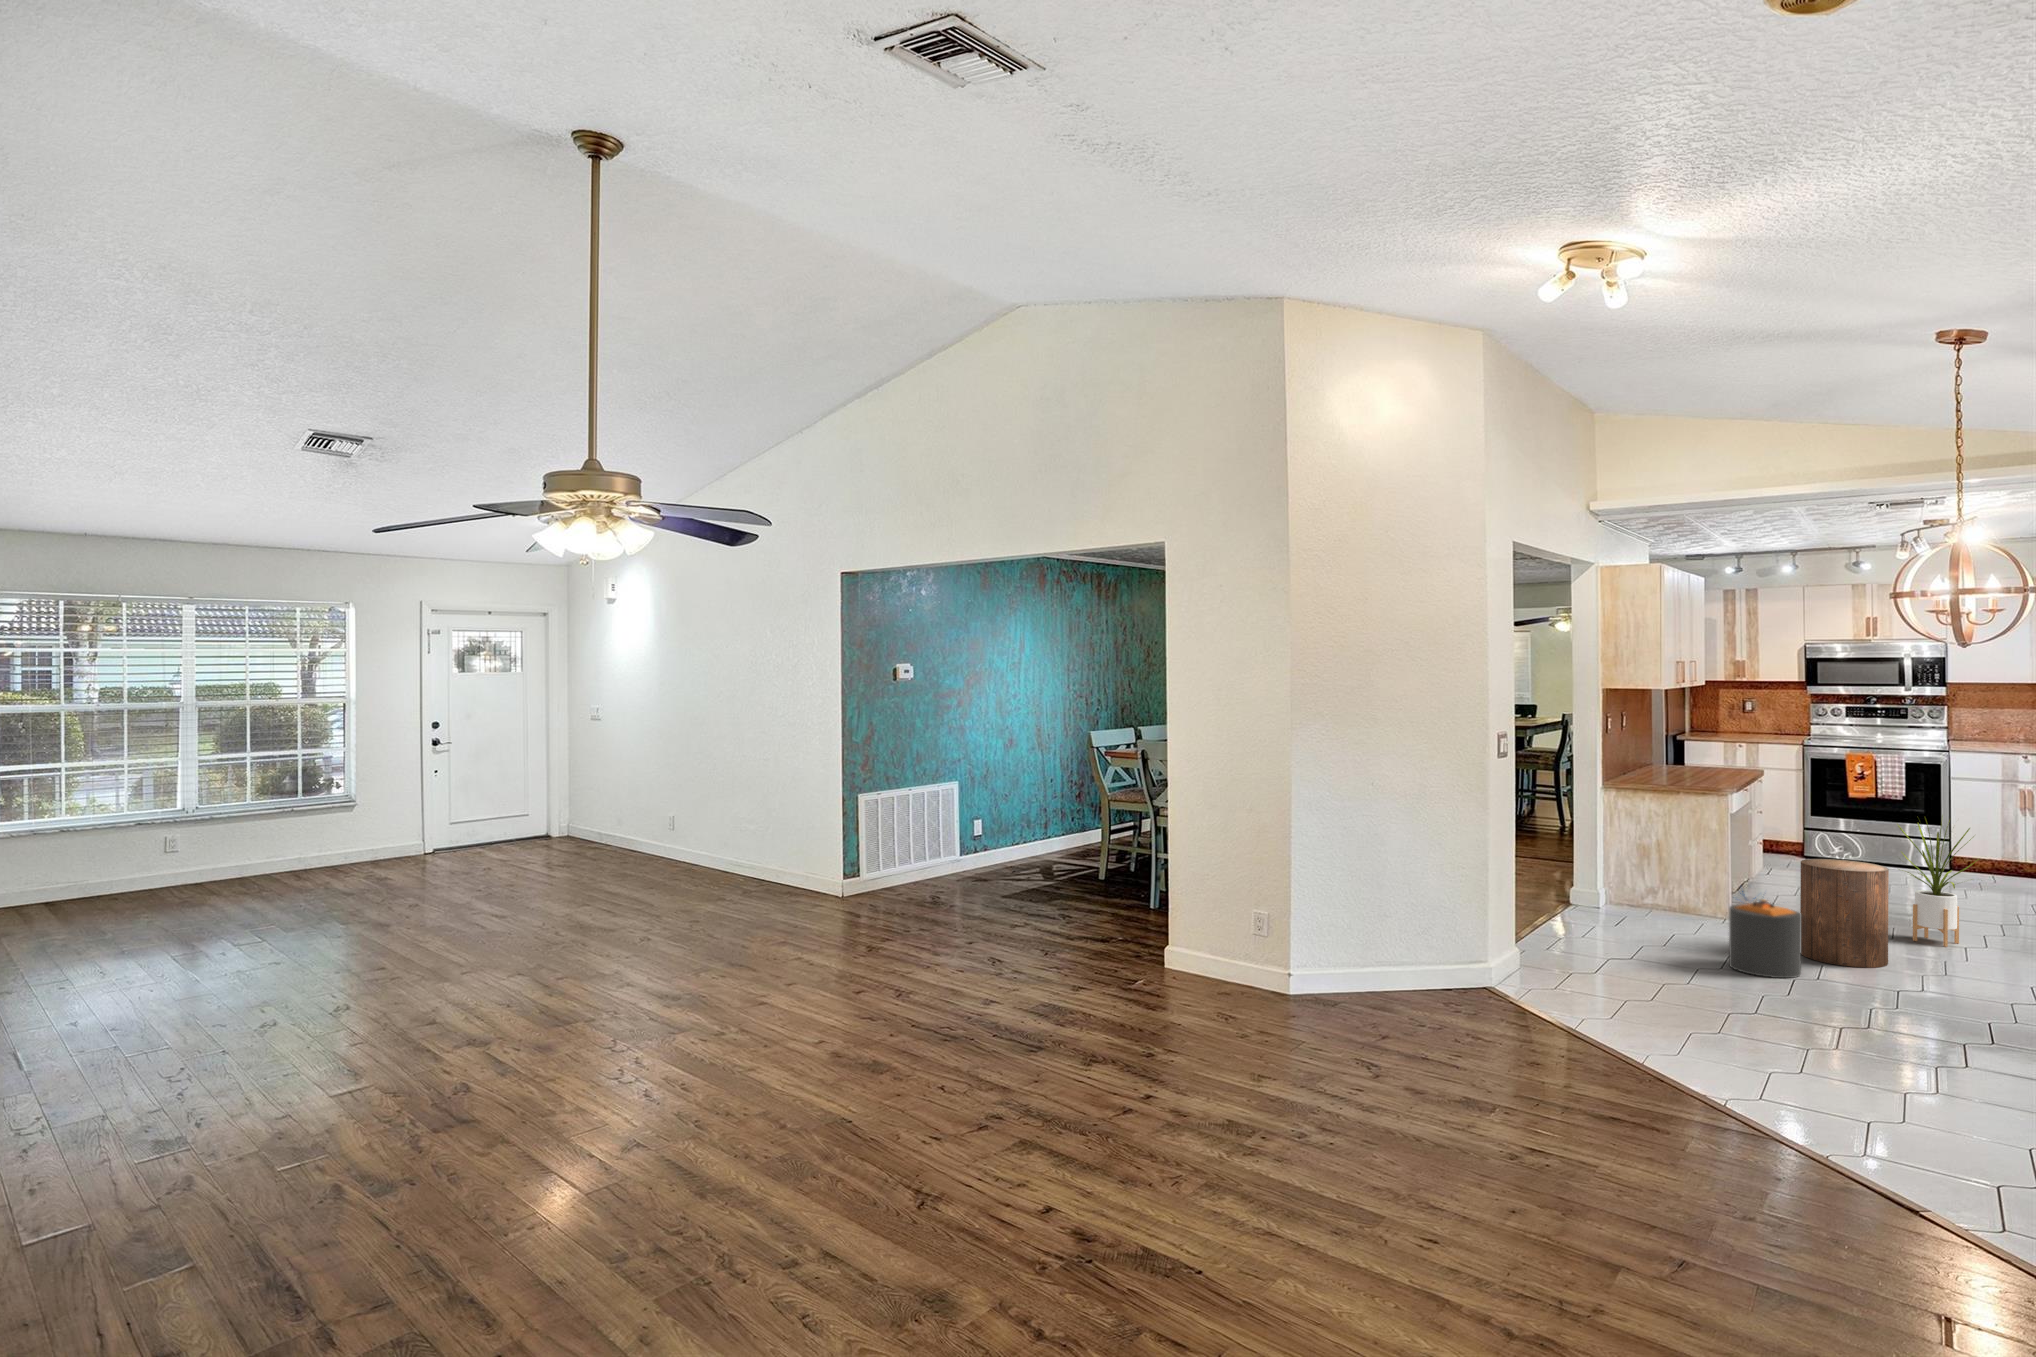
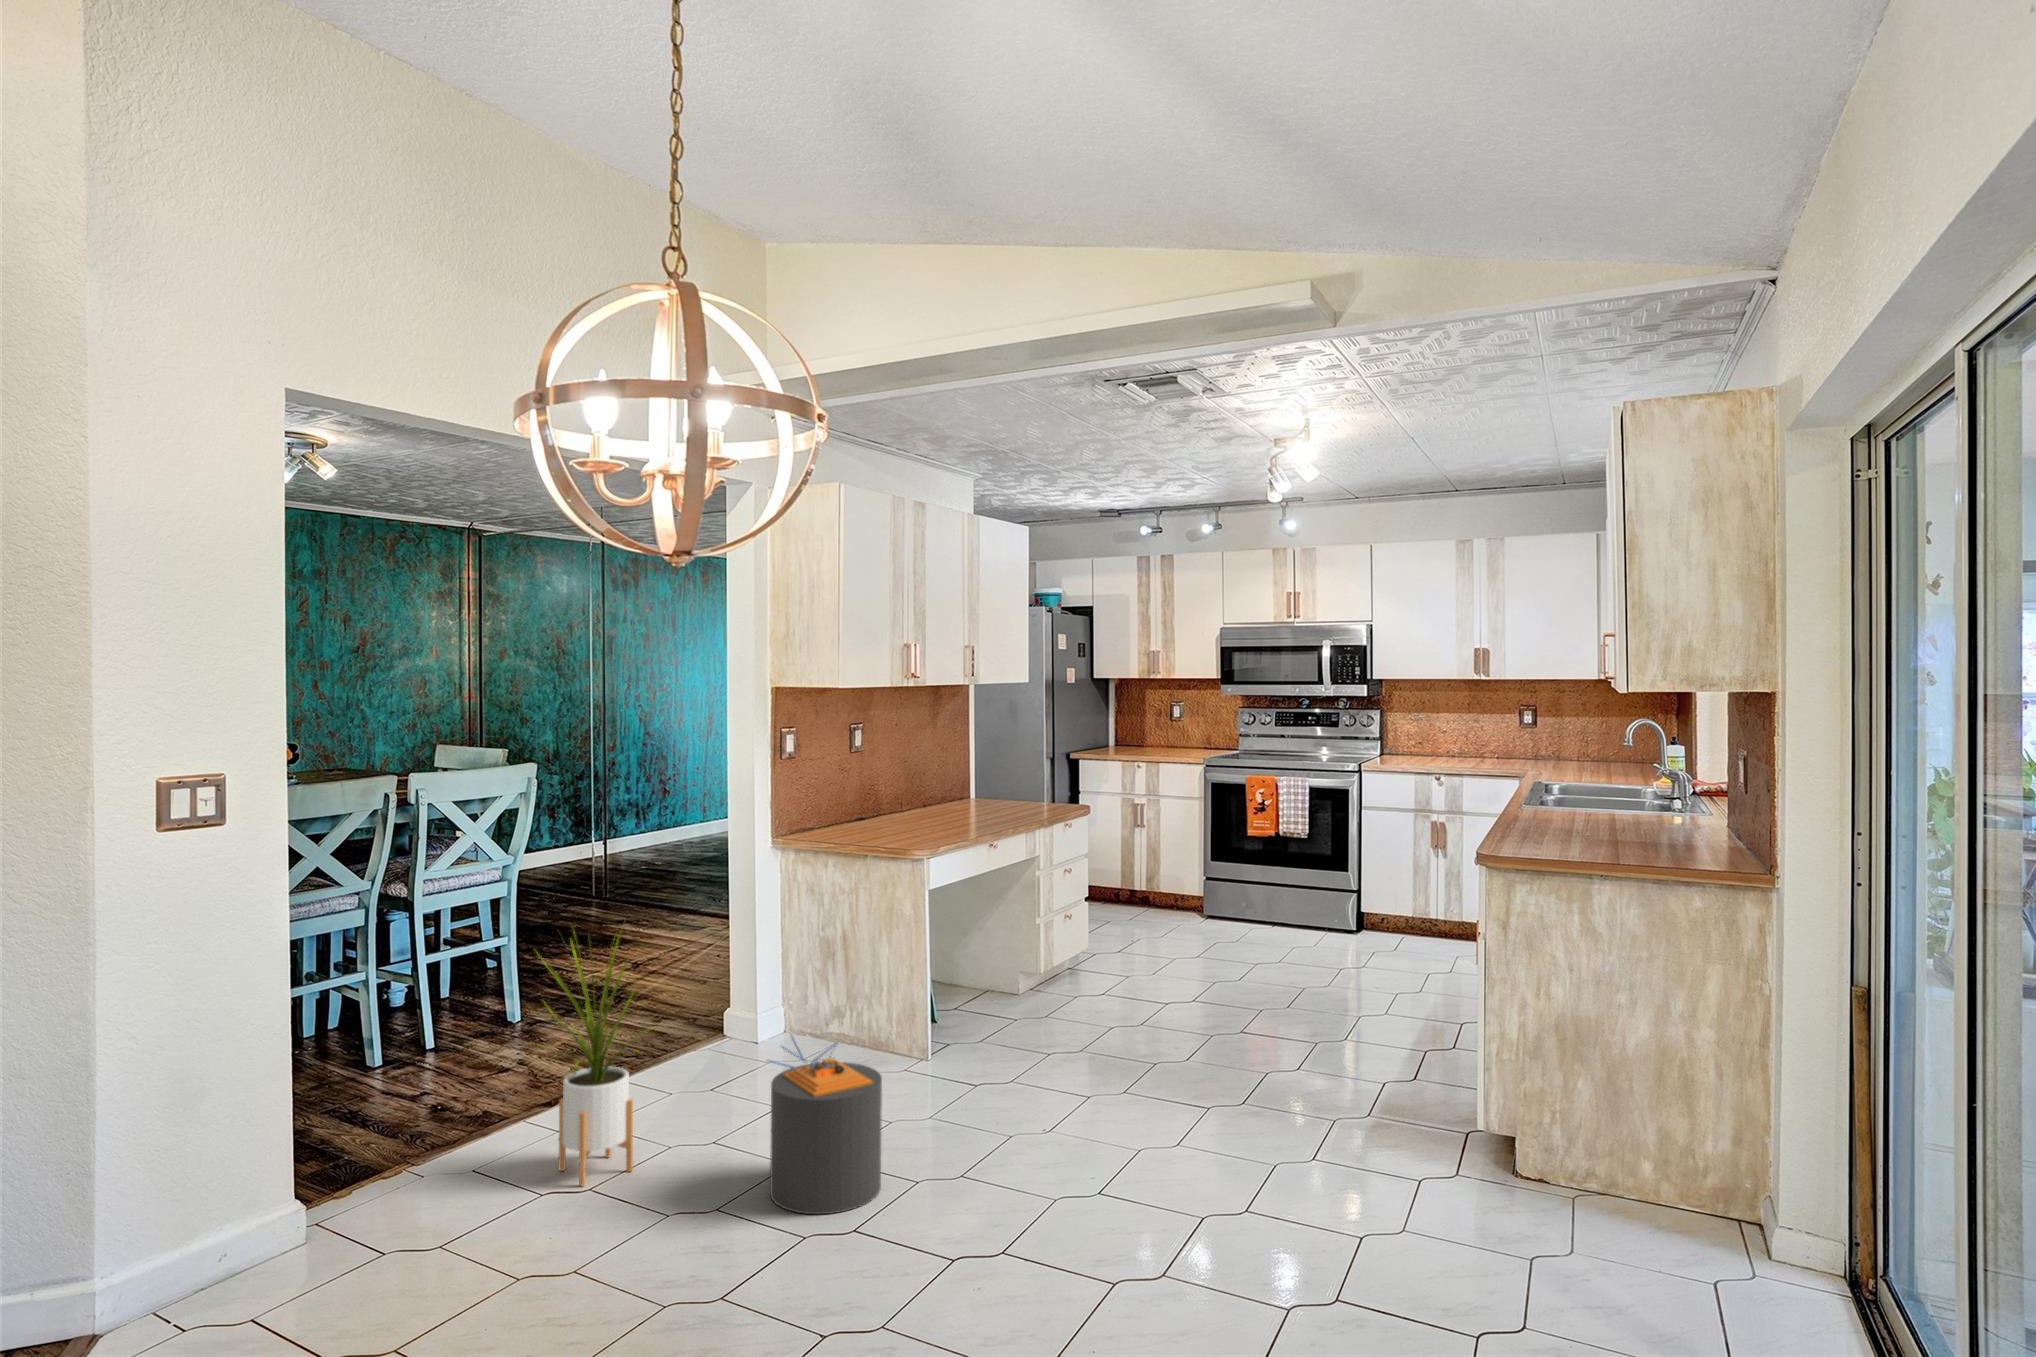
house plant: present [1898,816,1979,947] -> present [536,936,658,1186]
stool: present [1800,859,1889,968] -> none [942,965,1065,1167]

